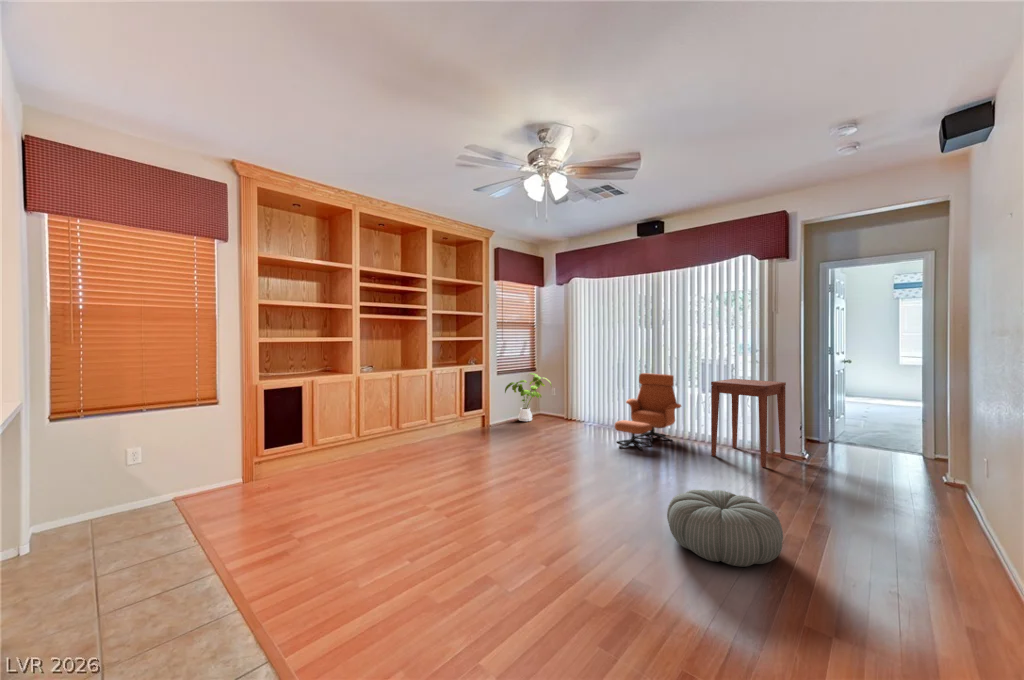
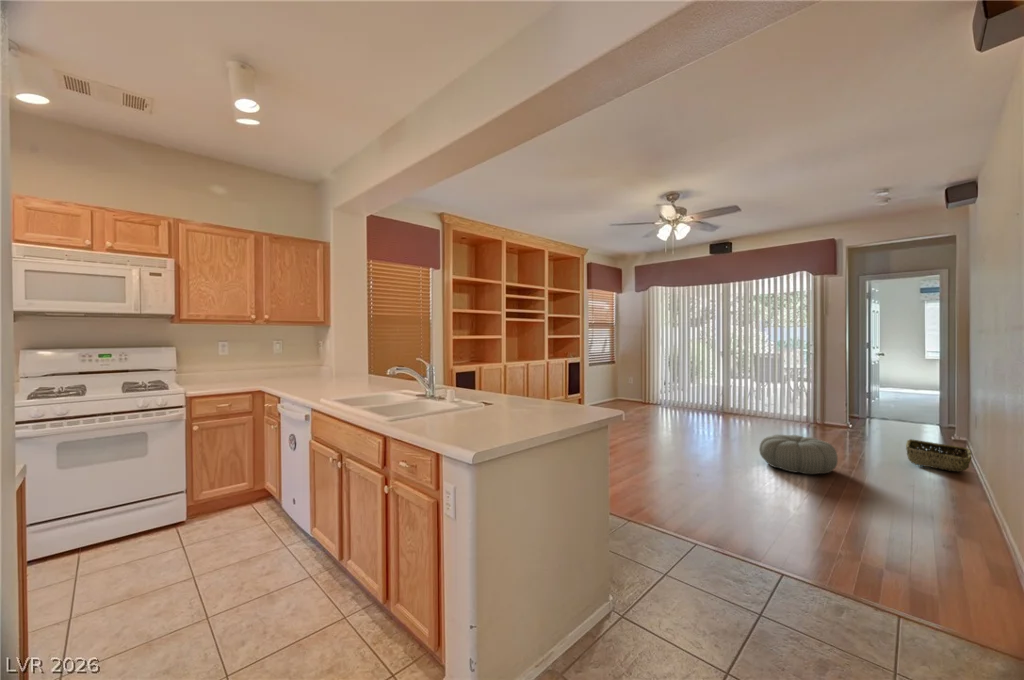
house plant: present [505,373,552,421] -> none [595,364,634,403]
lounge chair: present [615,373,681,450] -> none [695,364,747,421]
side table: present [711,379,786,467] -> none [774,367,833,432]
woven basket: none [887,495,993,555] -> present [906,439,972,472]

